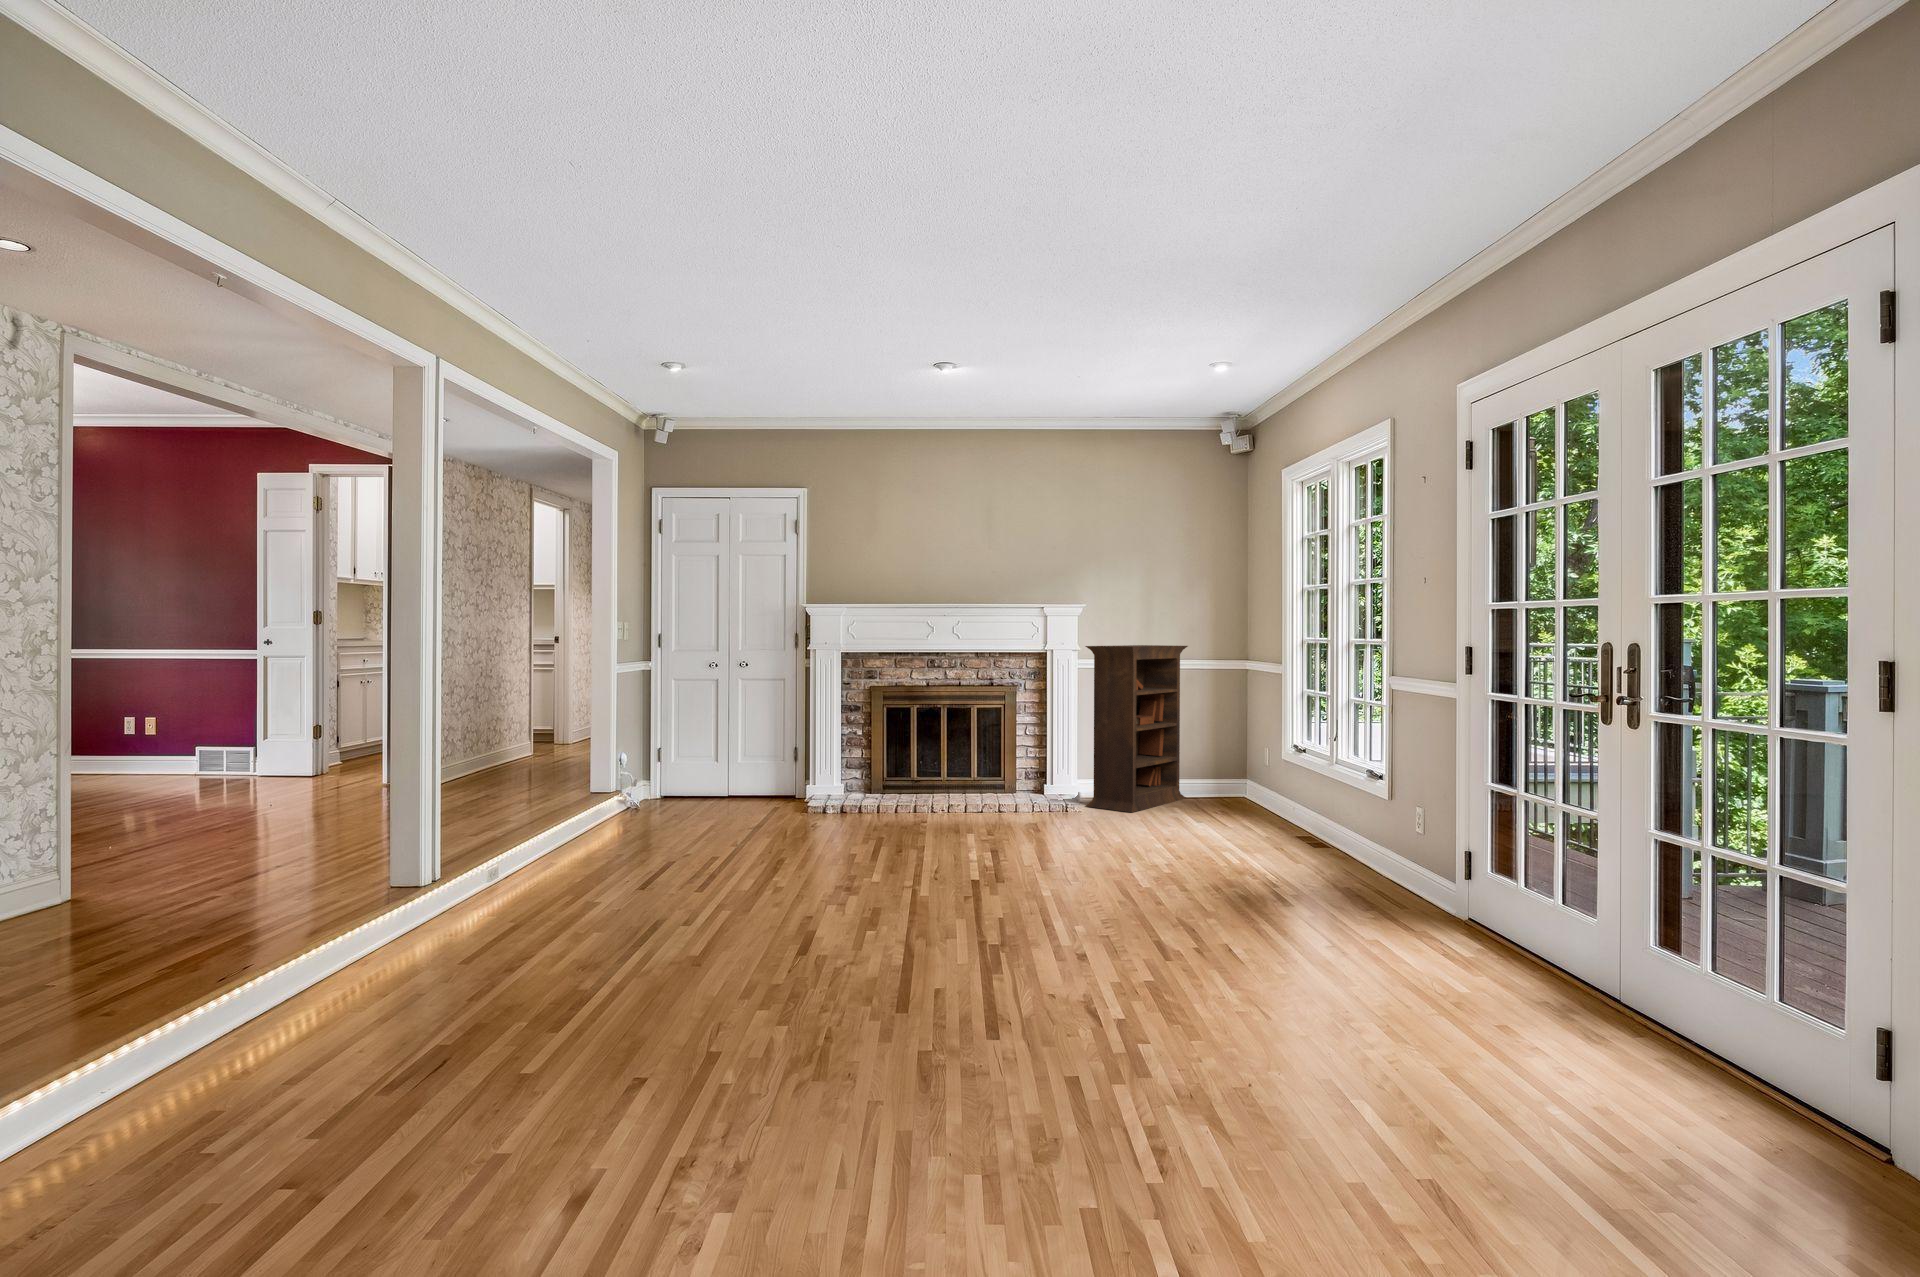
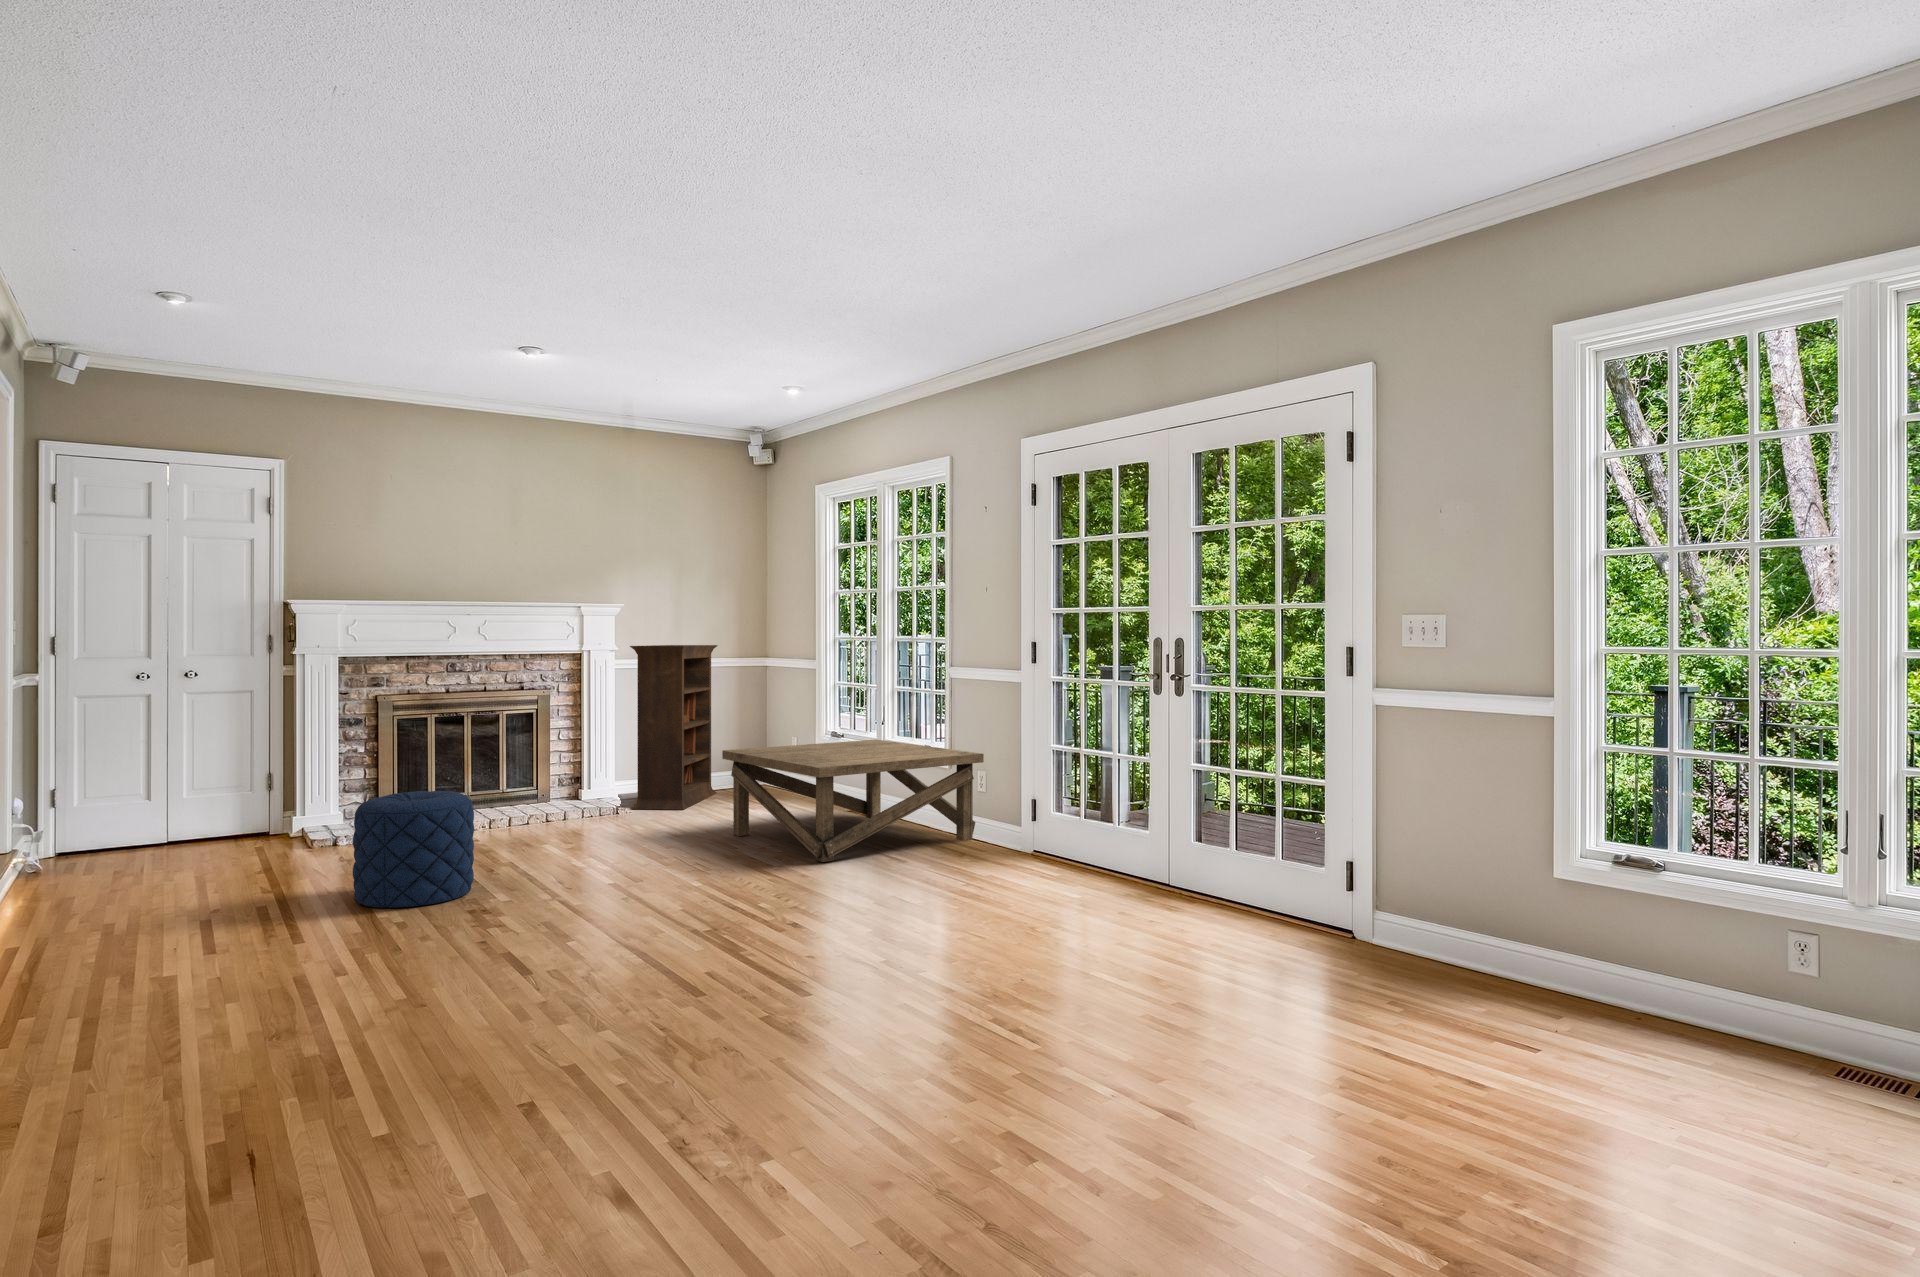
coffee table: none [1136,756,1421,890] -> present [722,740,984,862]
pouf: none [768,775,865,878] -> present [353,791,474,908]

